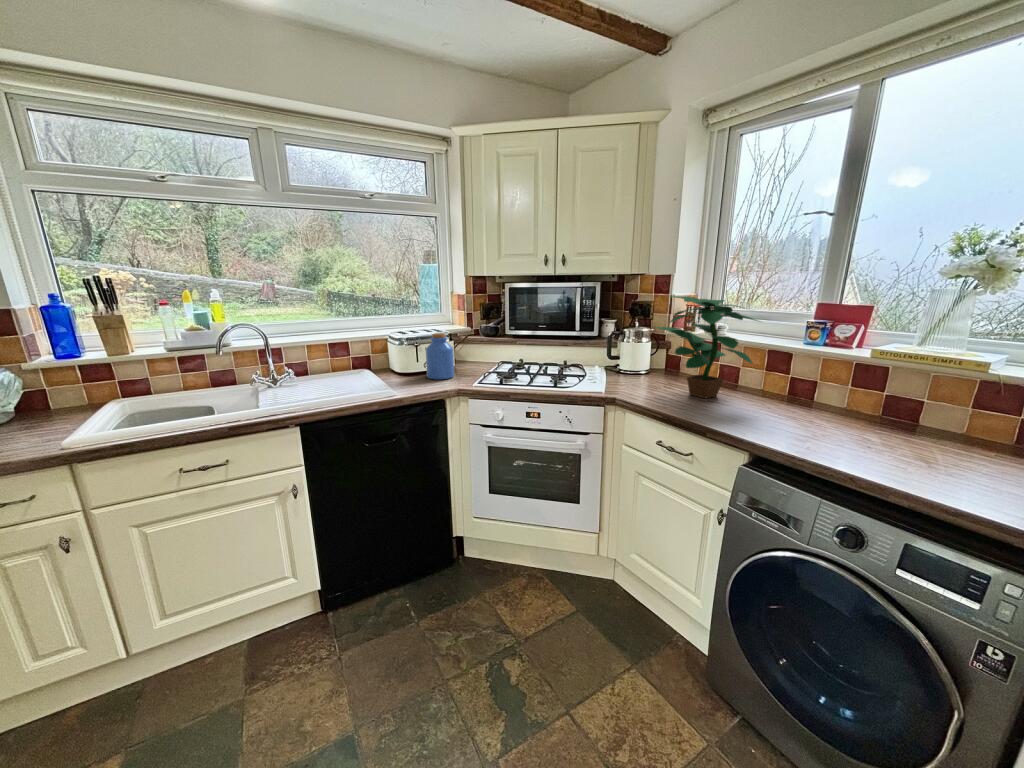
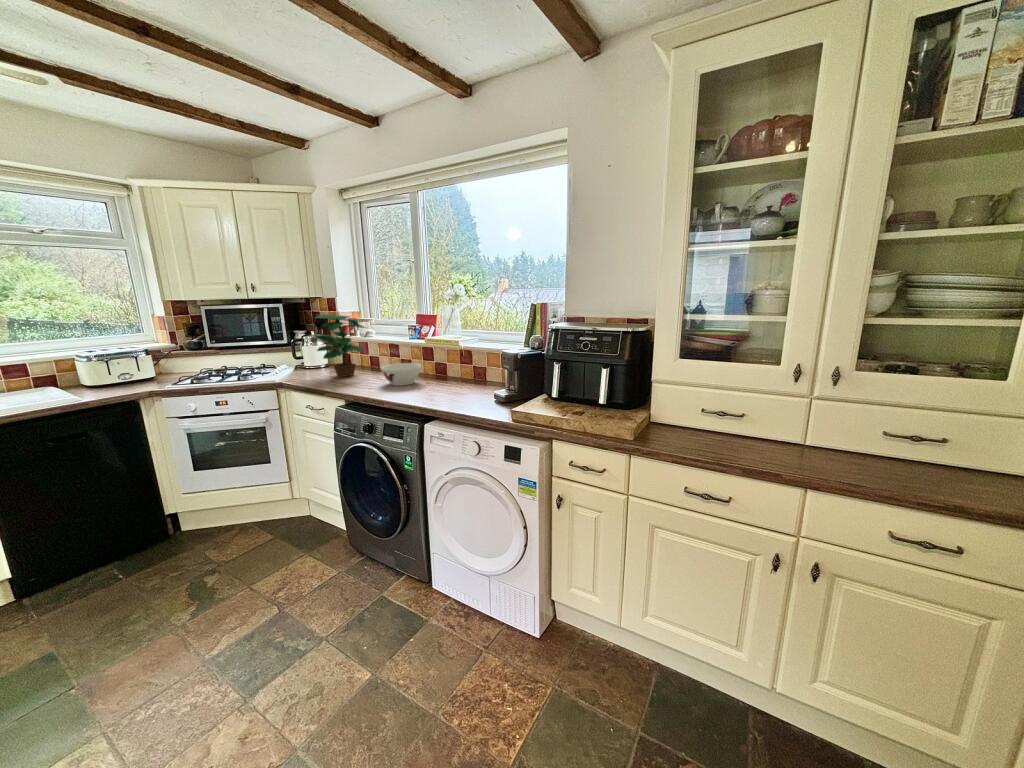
jar: present [426,333,454,379] -> none [114,350,150,387]
bowl: none [813,391,912,441] -> present [381,363,421,386]

